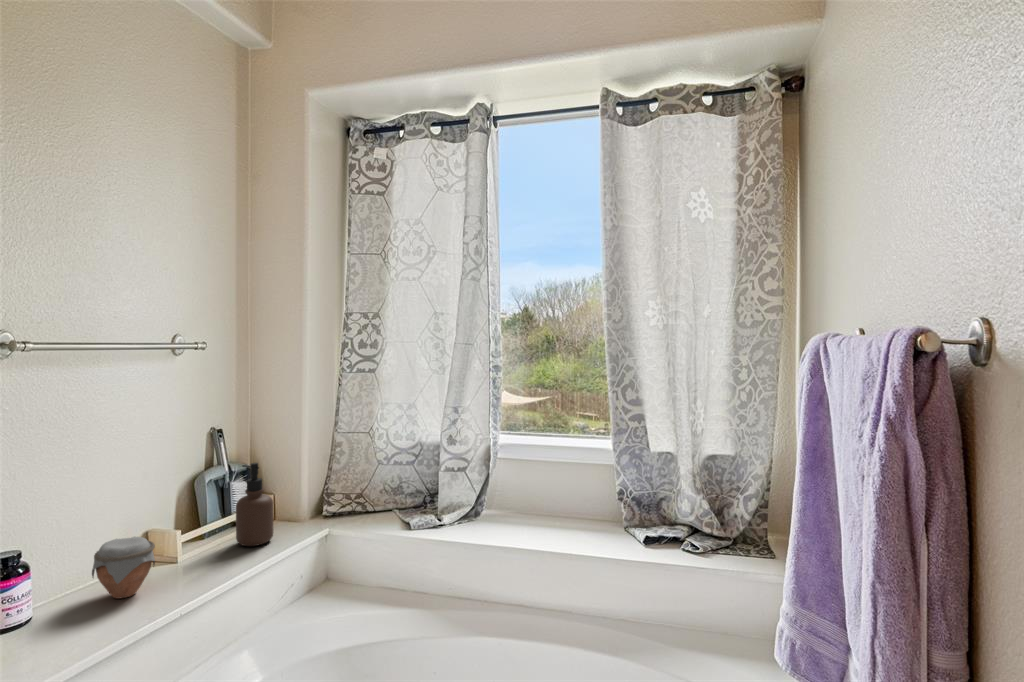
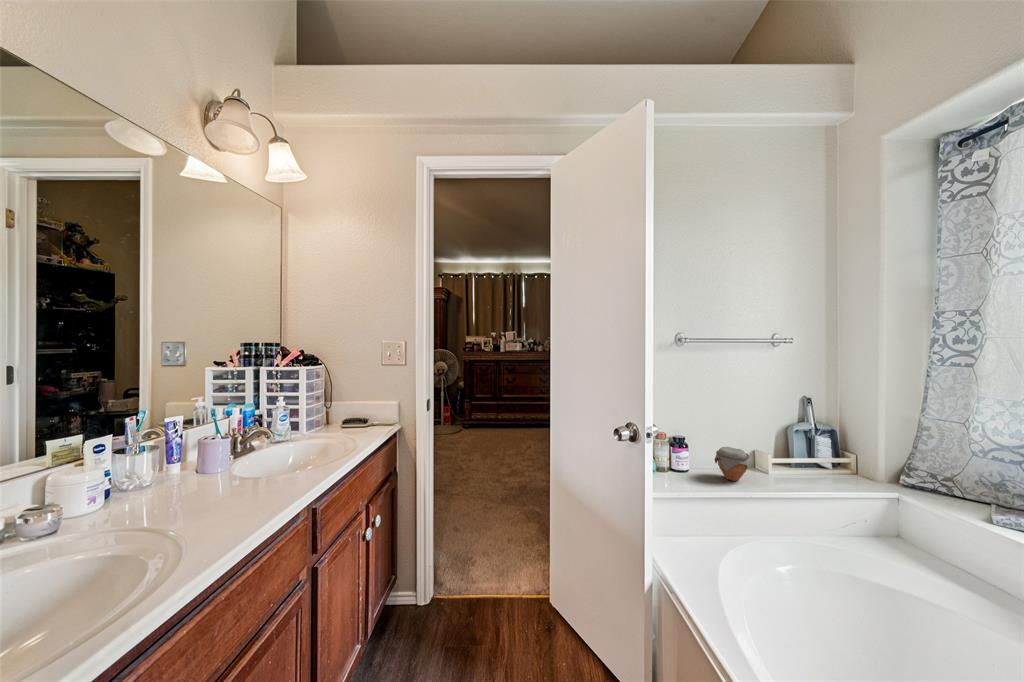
soap dispenser: present [236,463,274,546] -> none [815,425,847,486]

